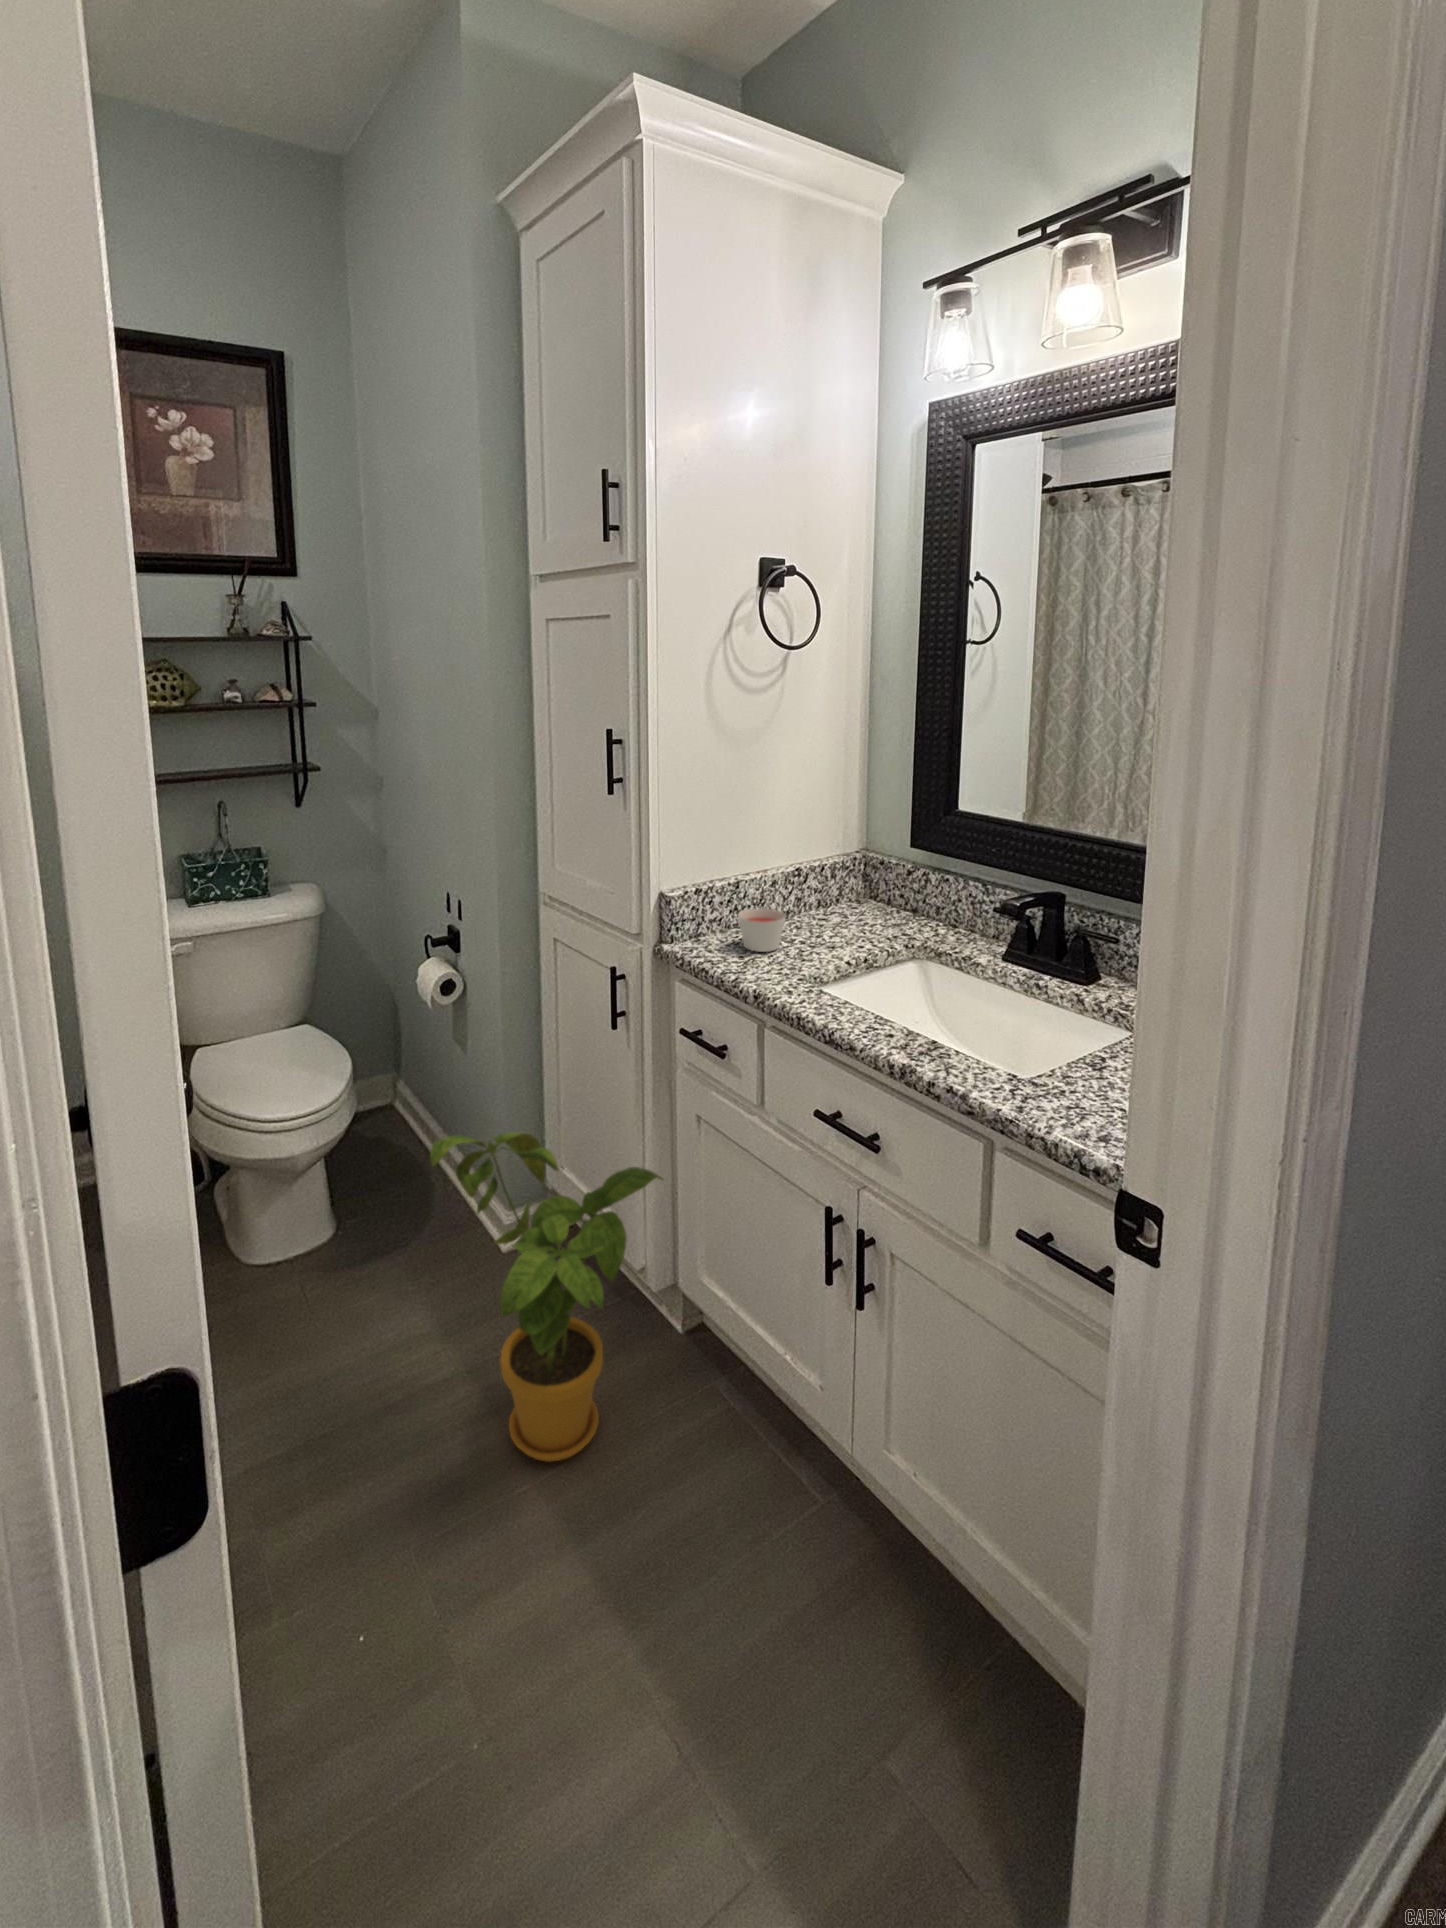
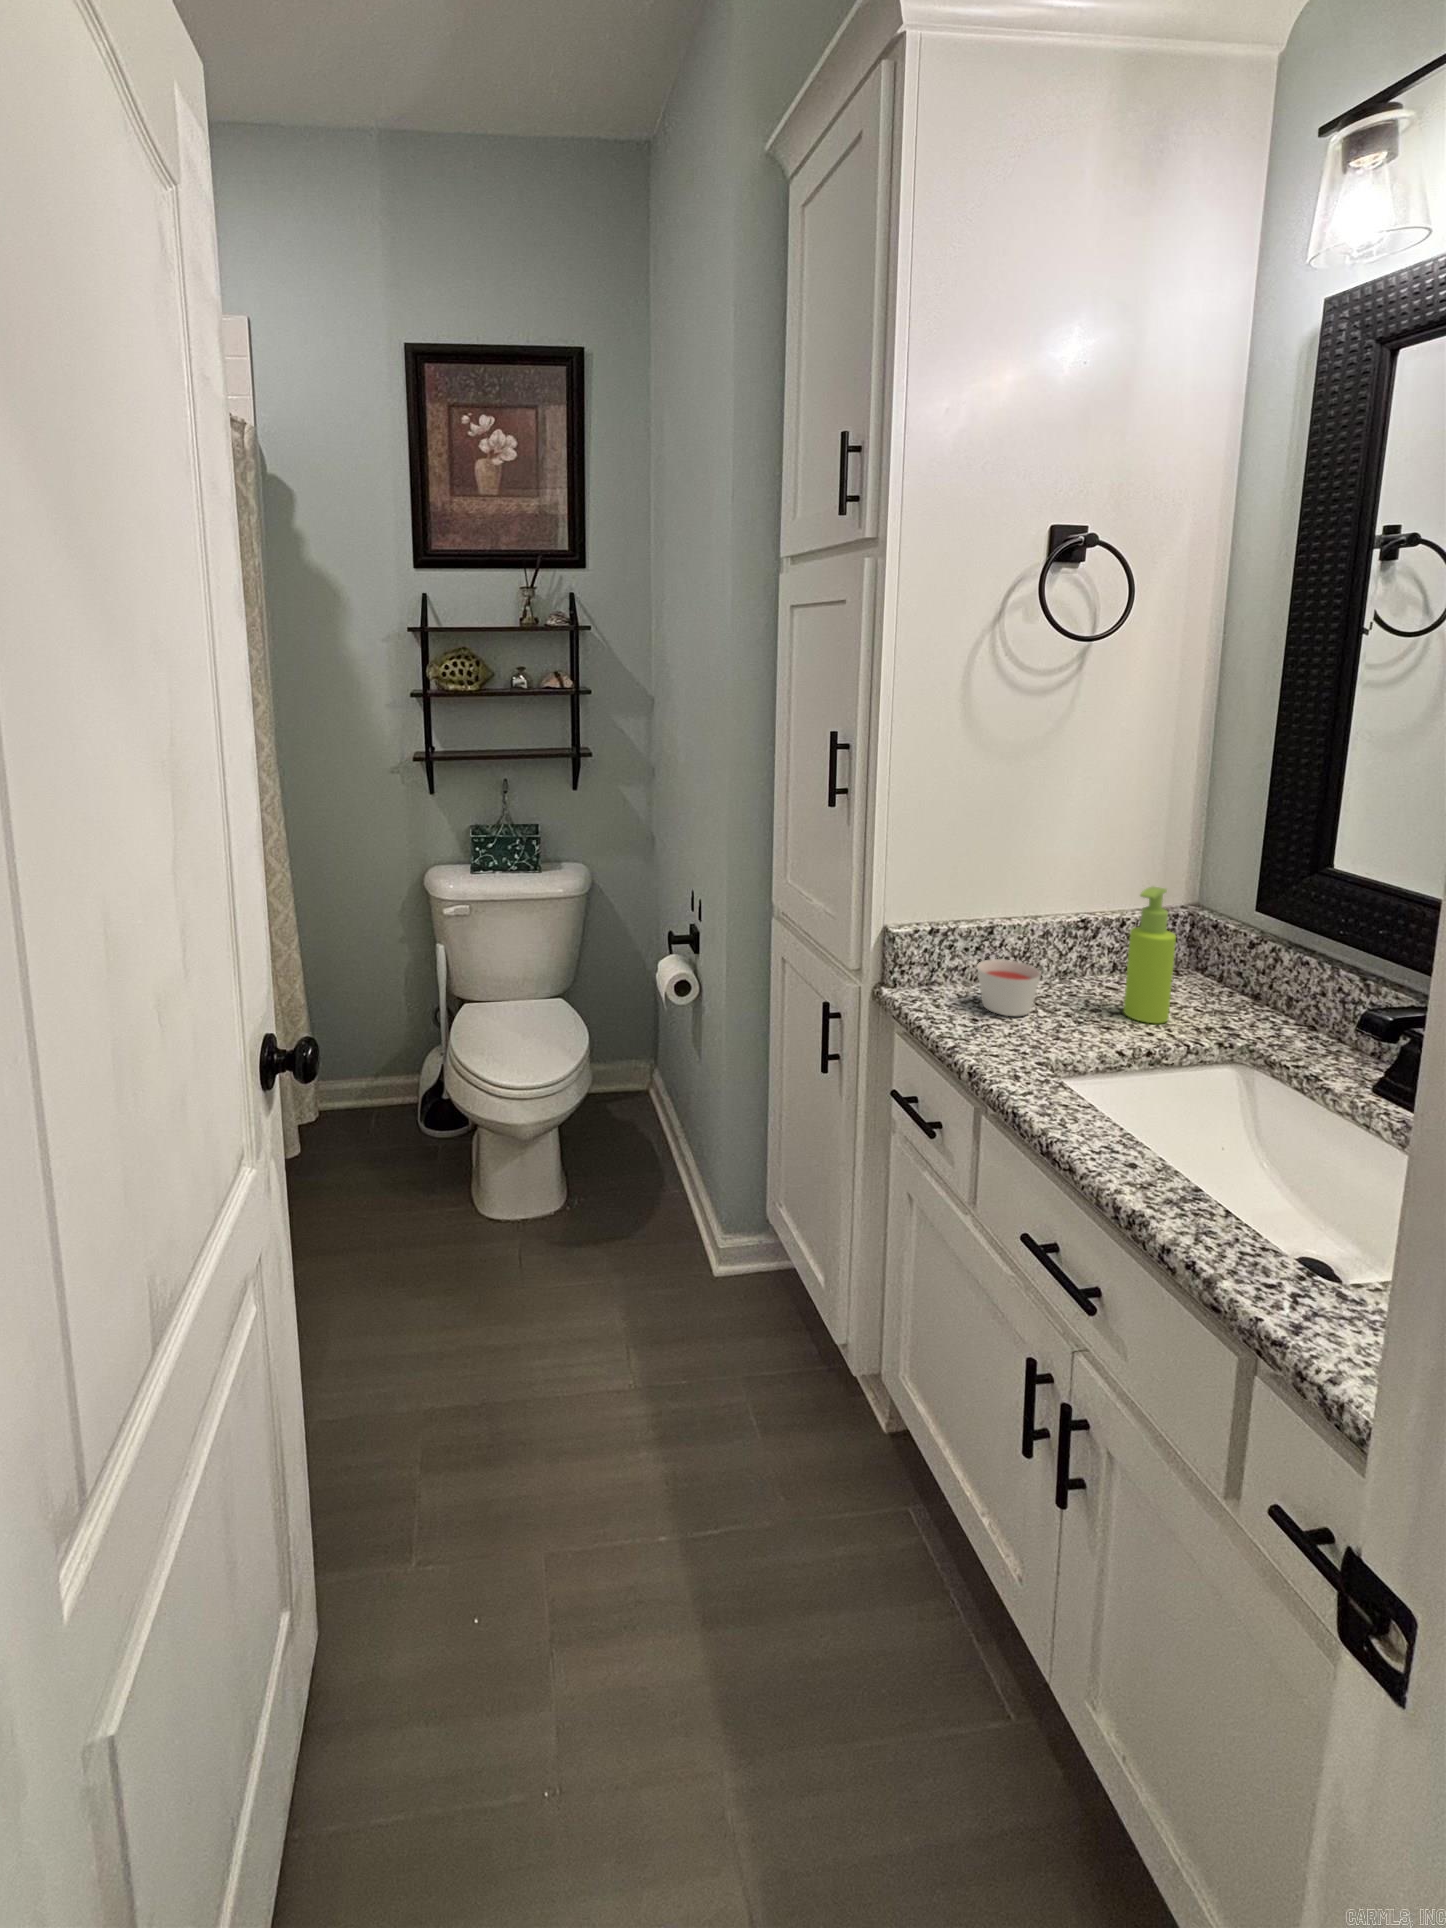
soap dispenser: none [839,836,871,941] -> present [1124,887,1176,1023]
house plant: present [430,1132,662,1462] -> none [598,1147,865,1528]

